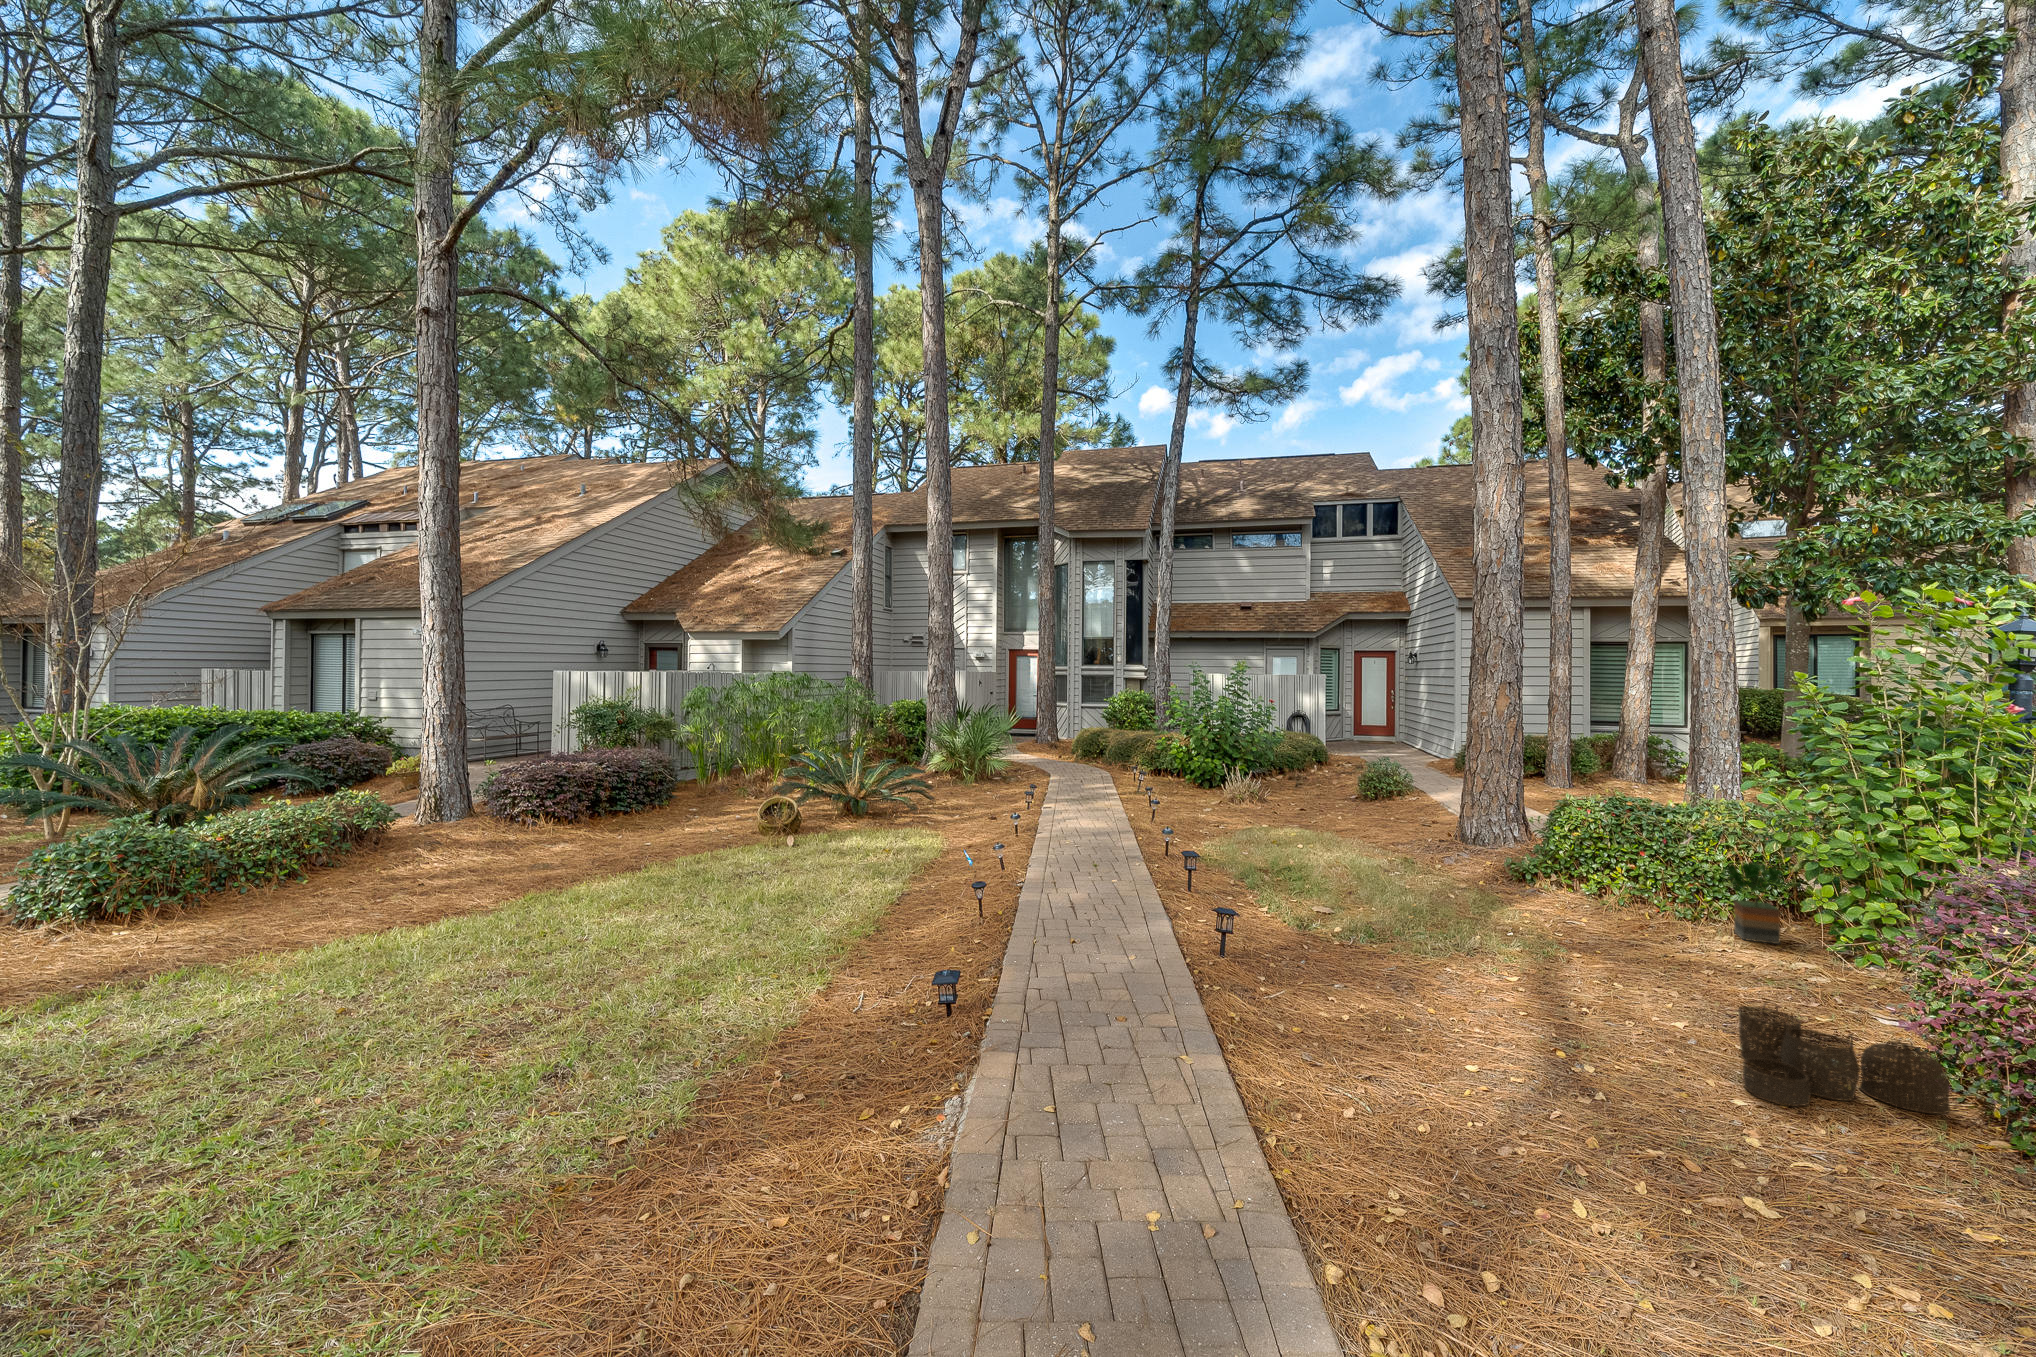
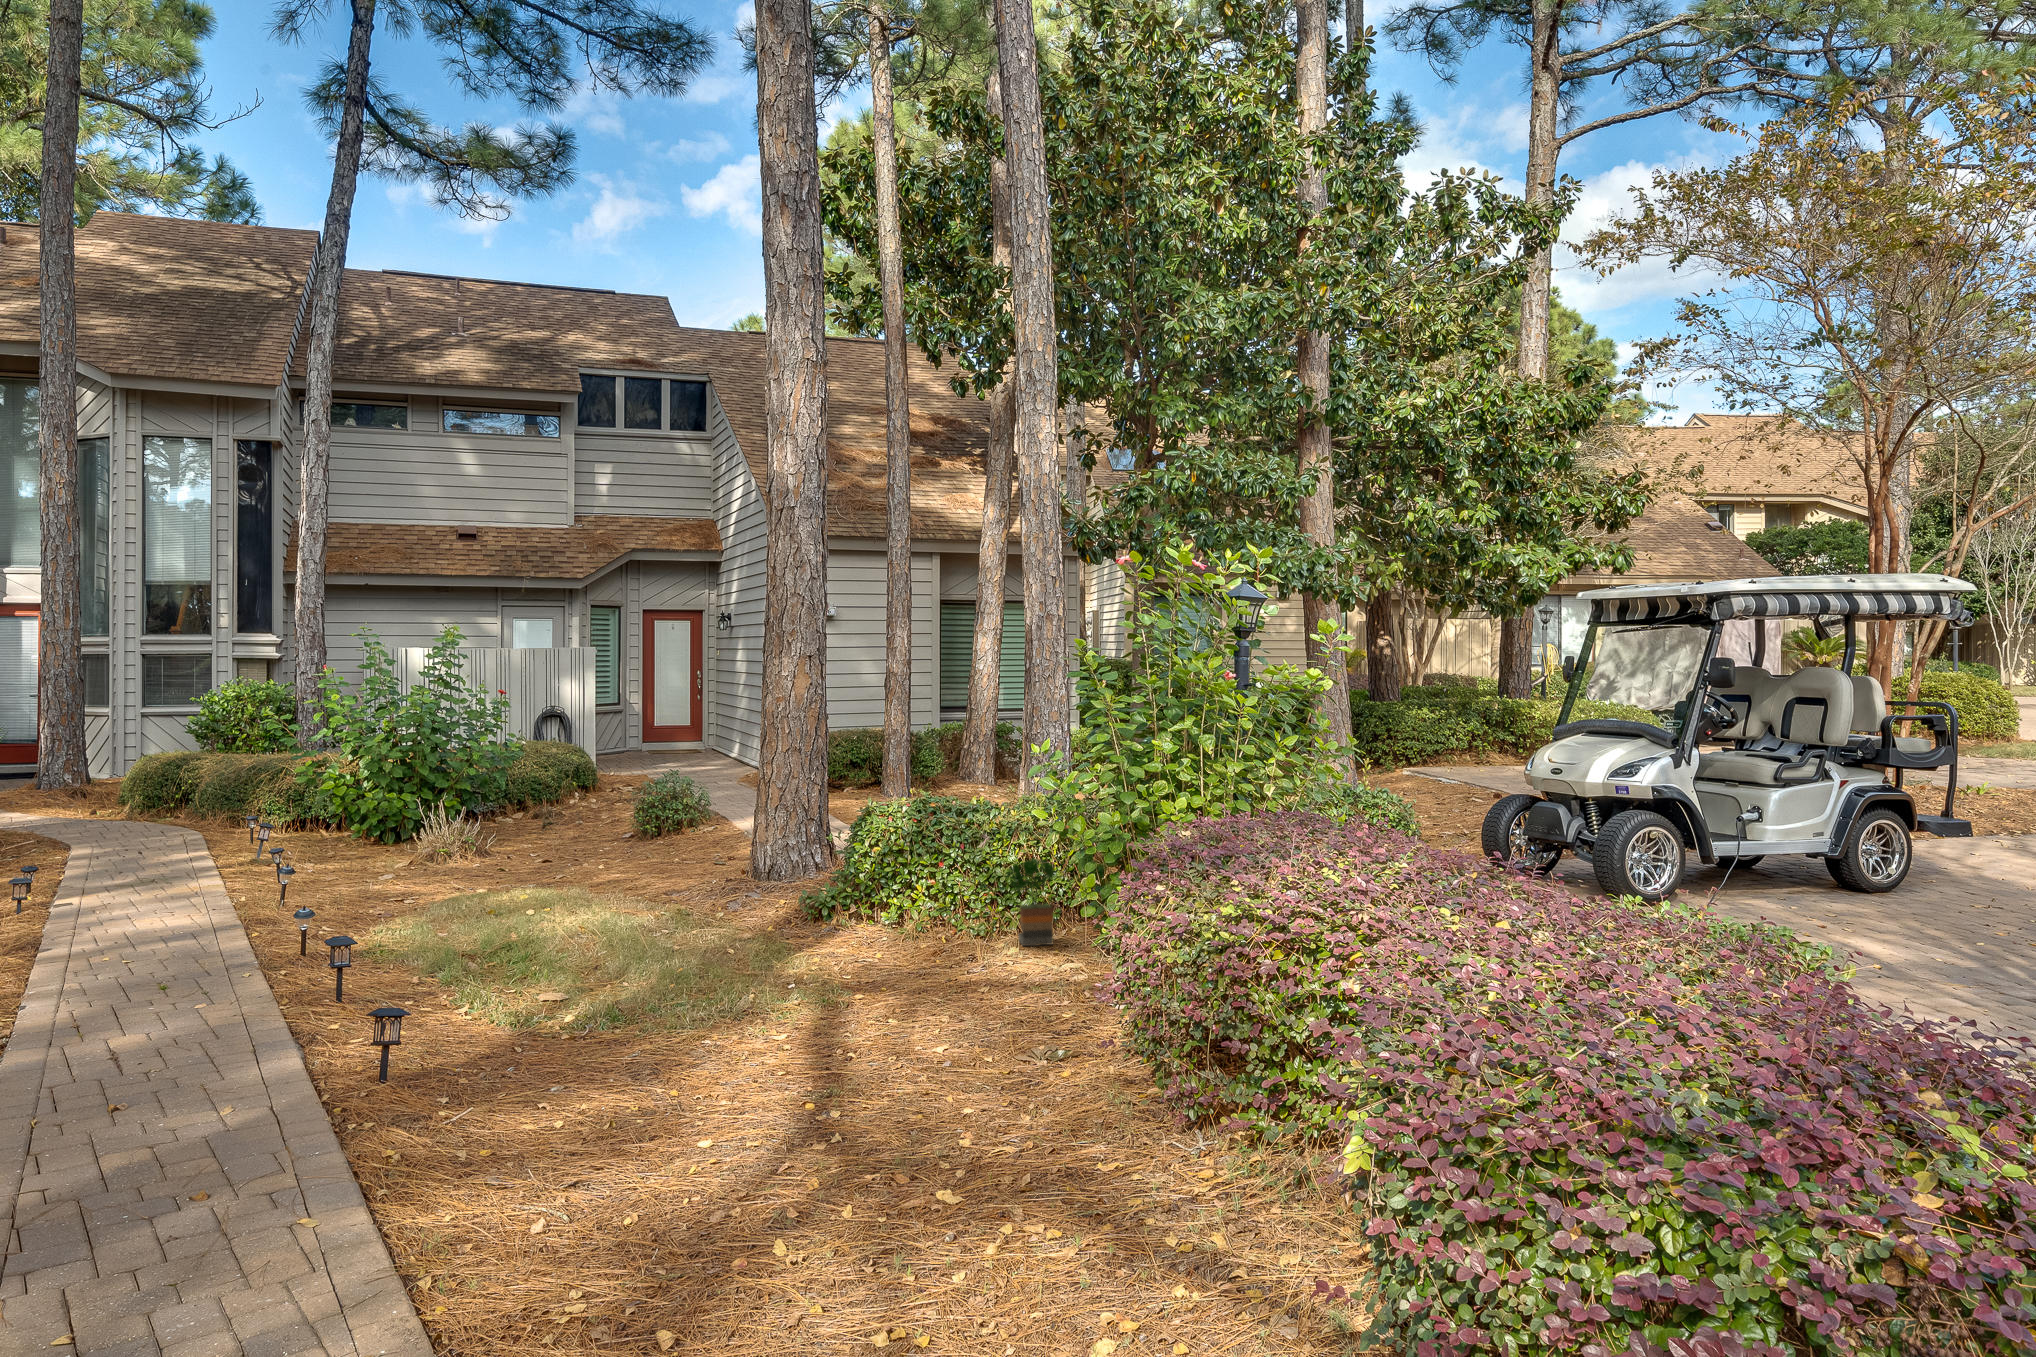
woven basket: present [1738,1002,1950,1114] -> none [969,997,1123,1097]

